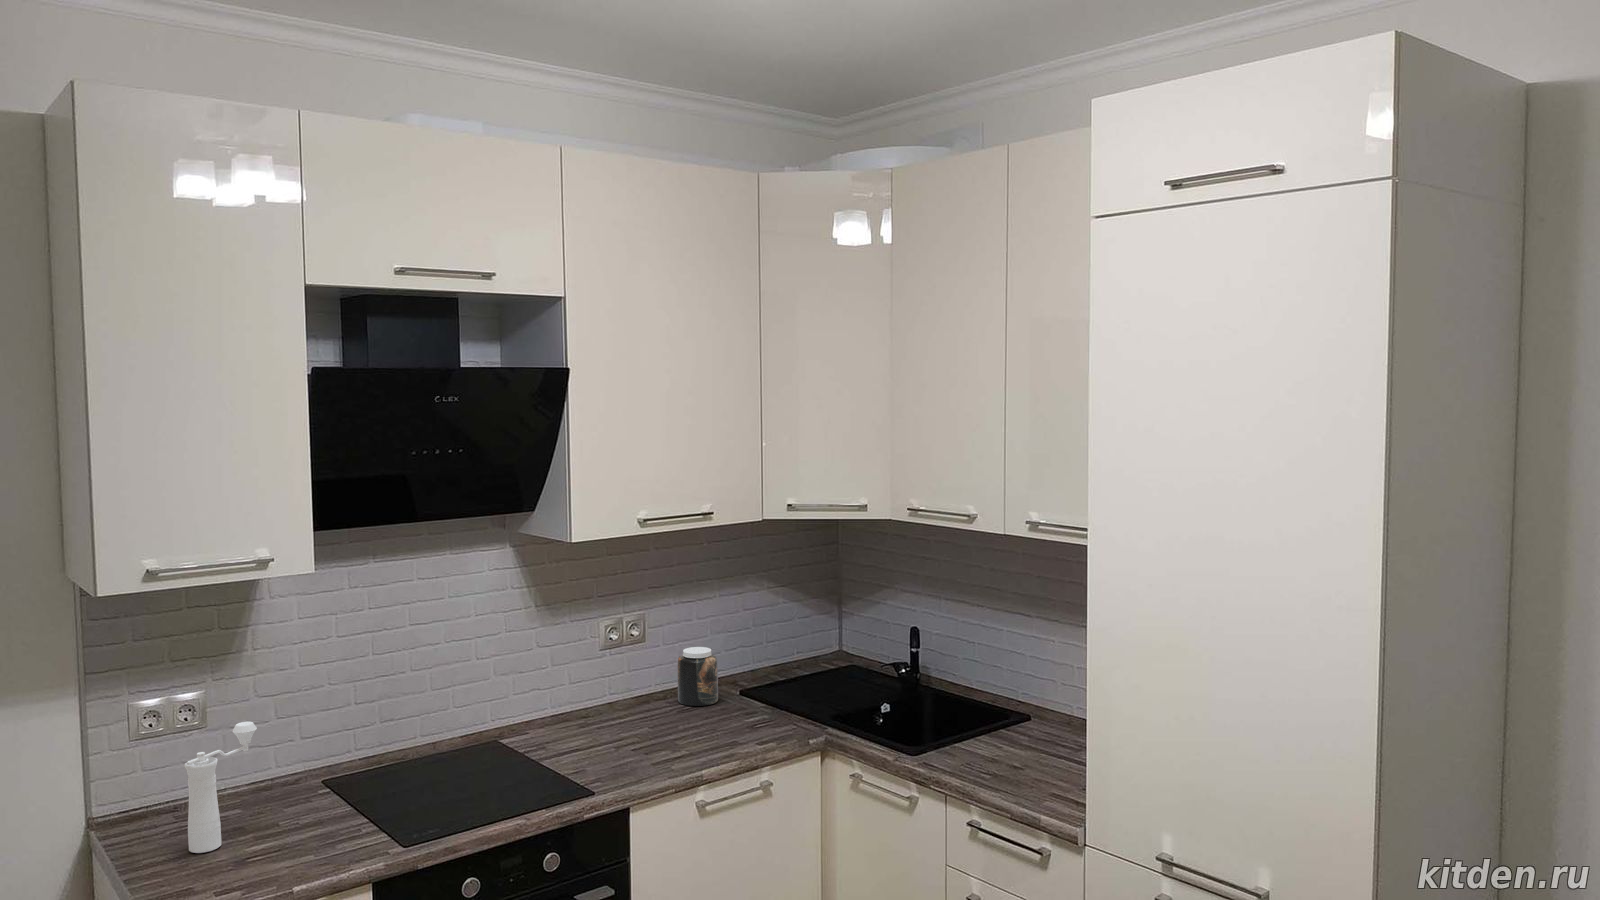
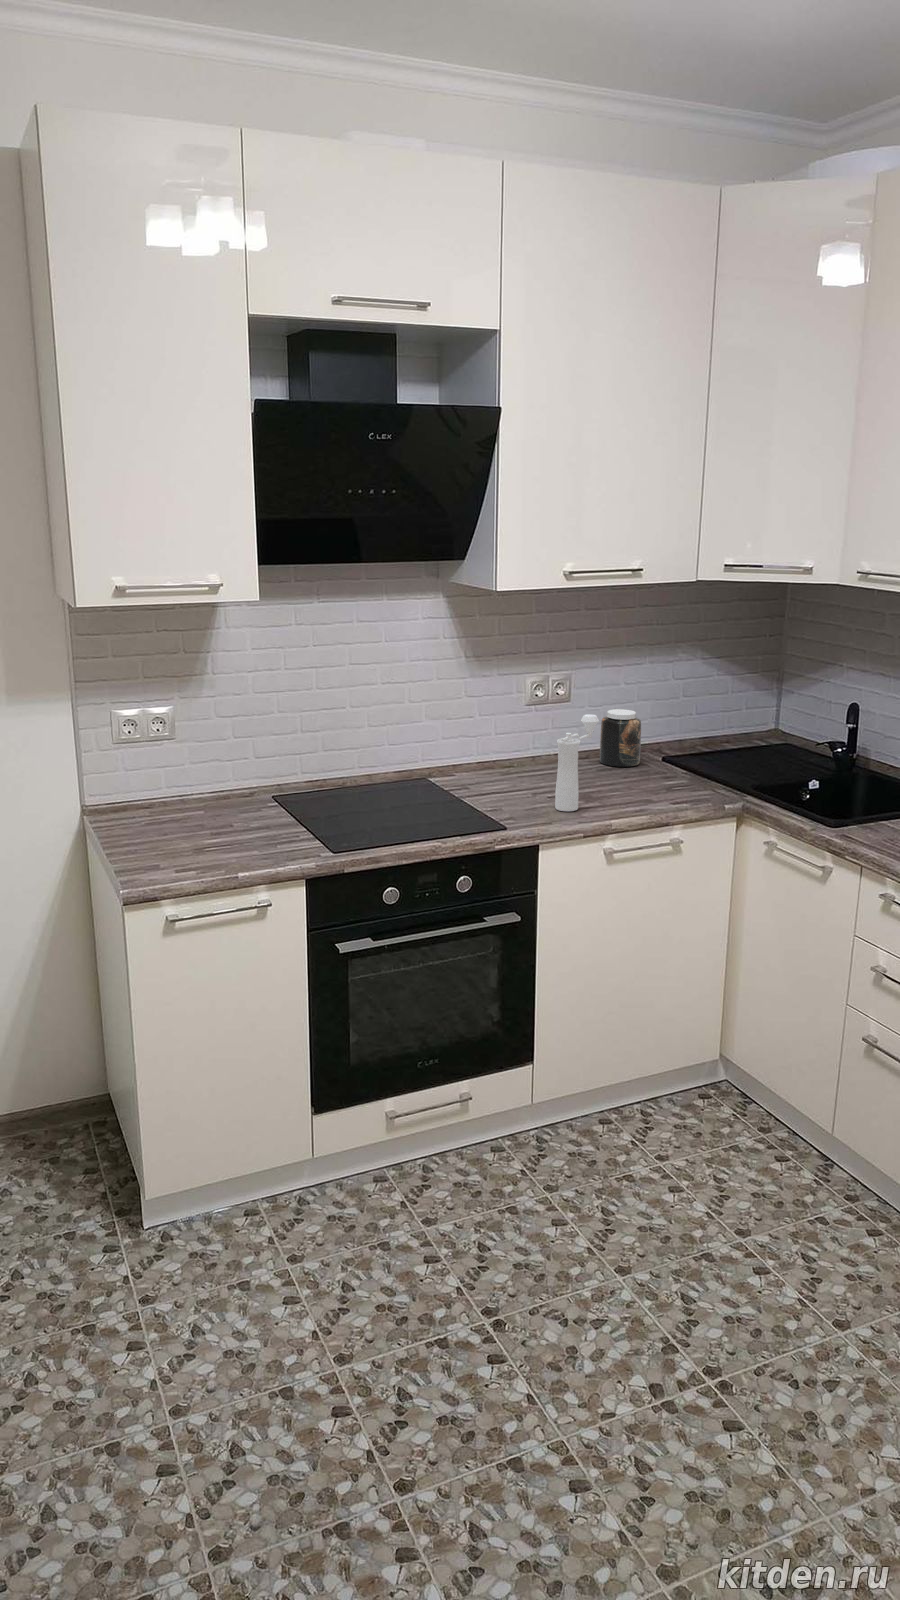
pepper mill: present [184,722,257,853] -> present [555,714,599,811]

